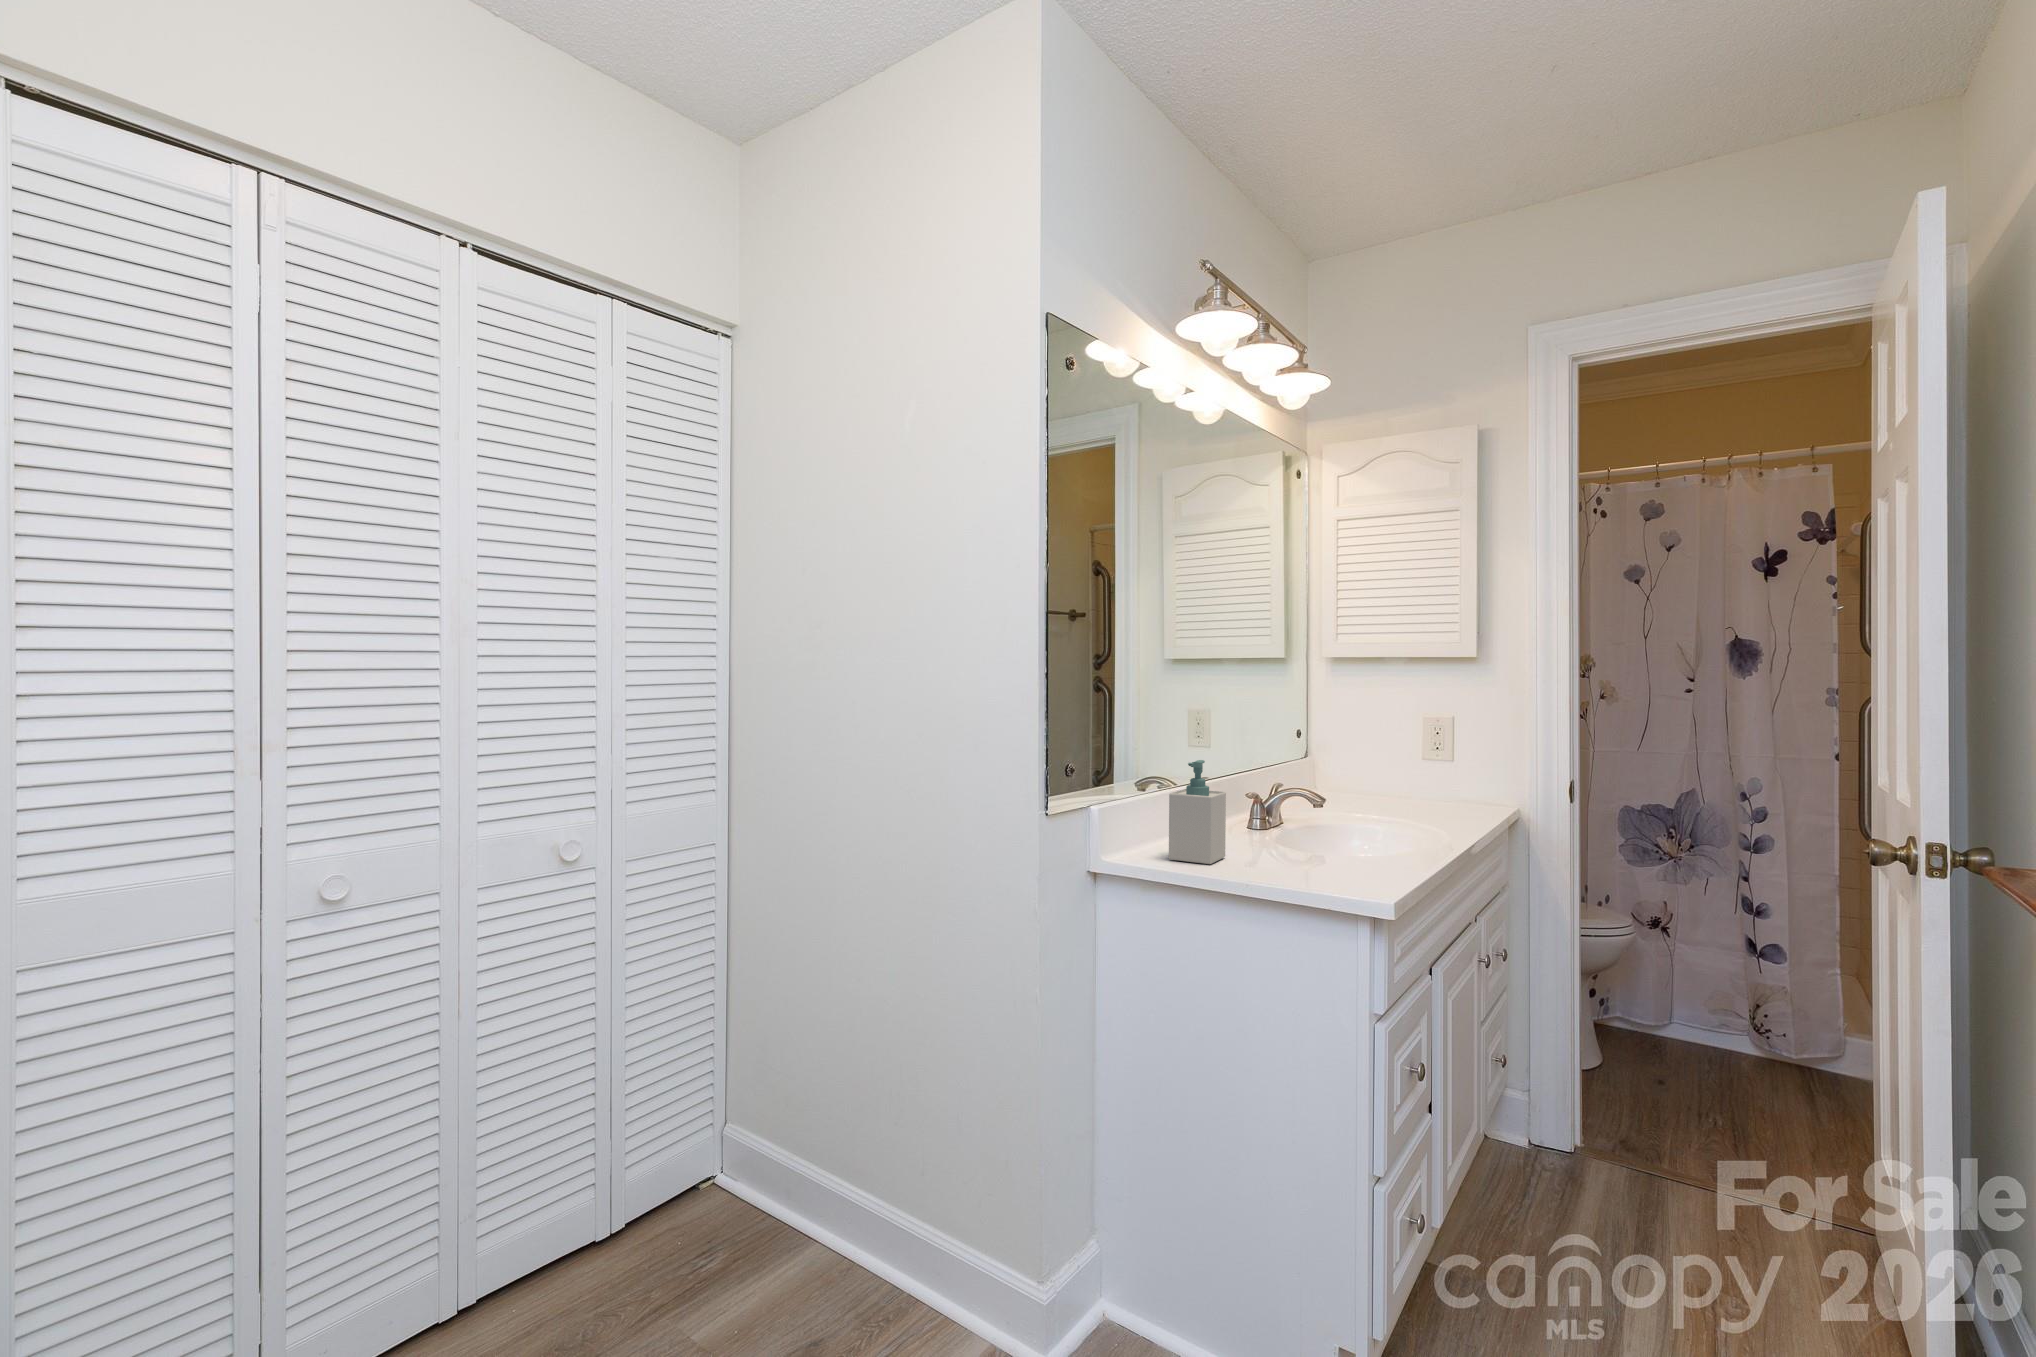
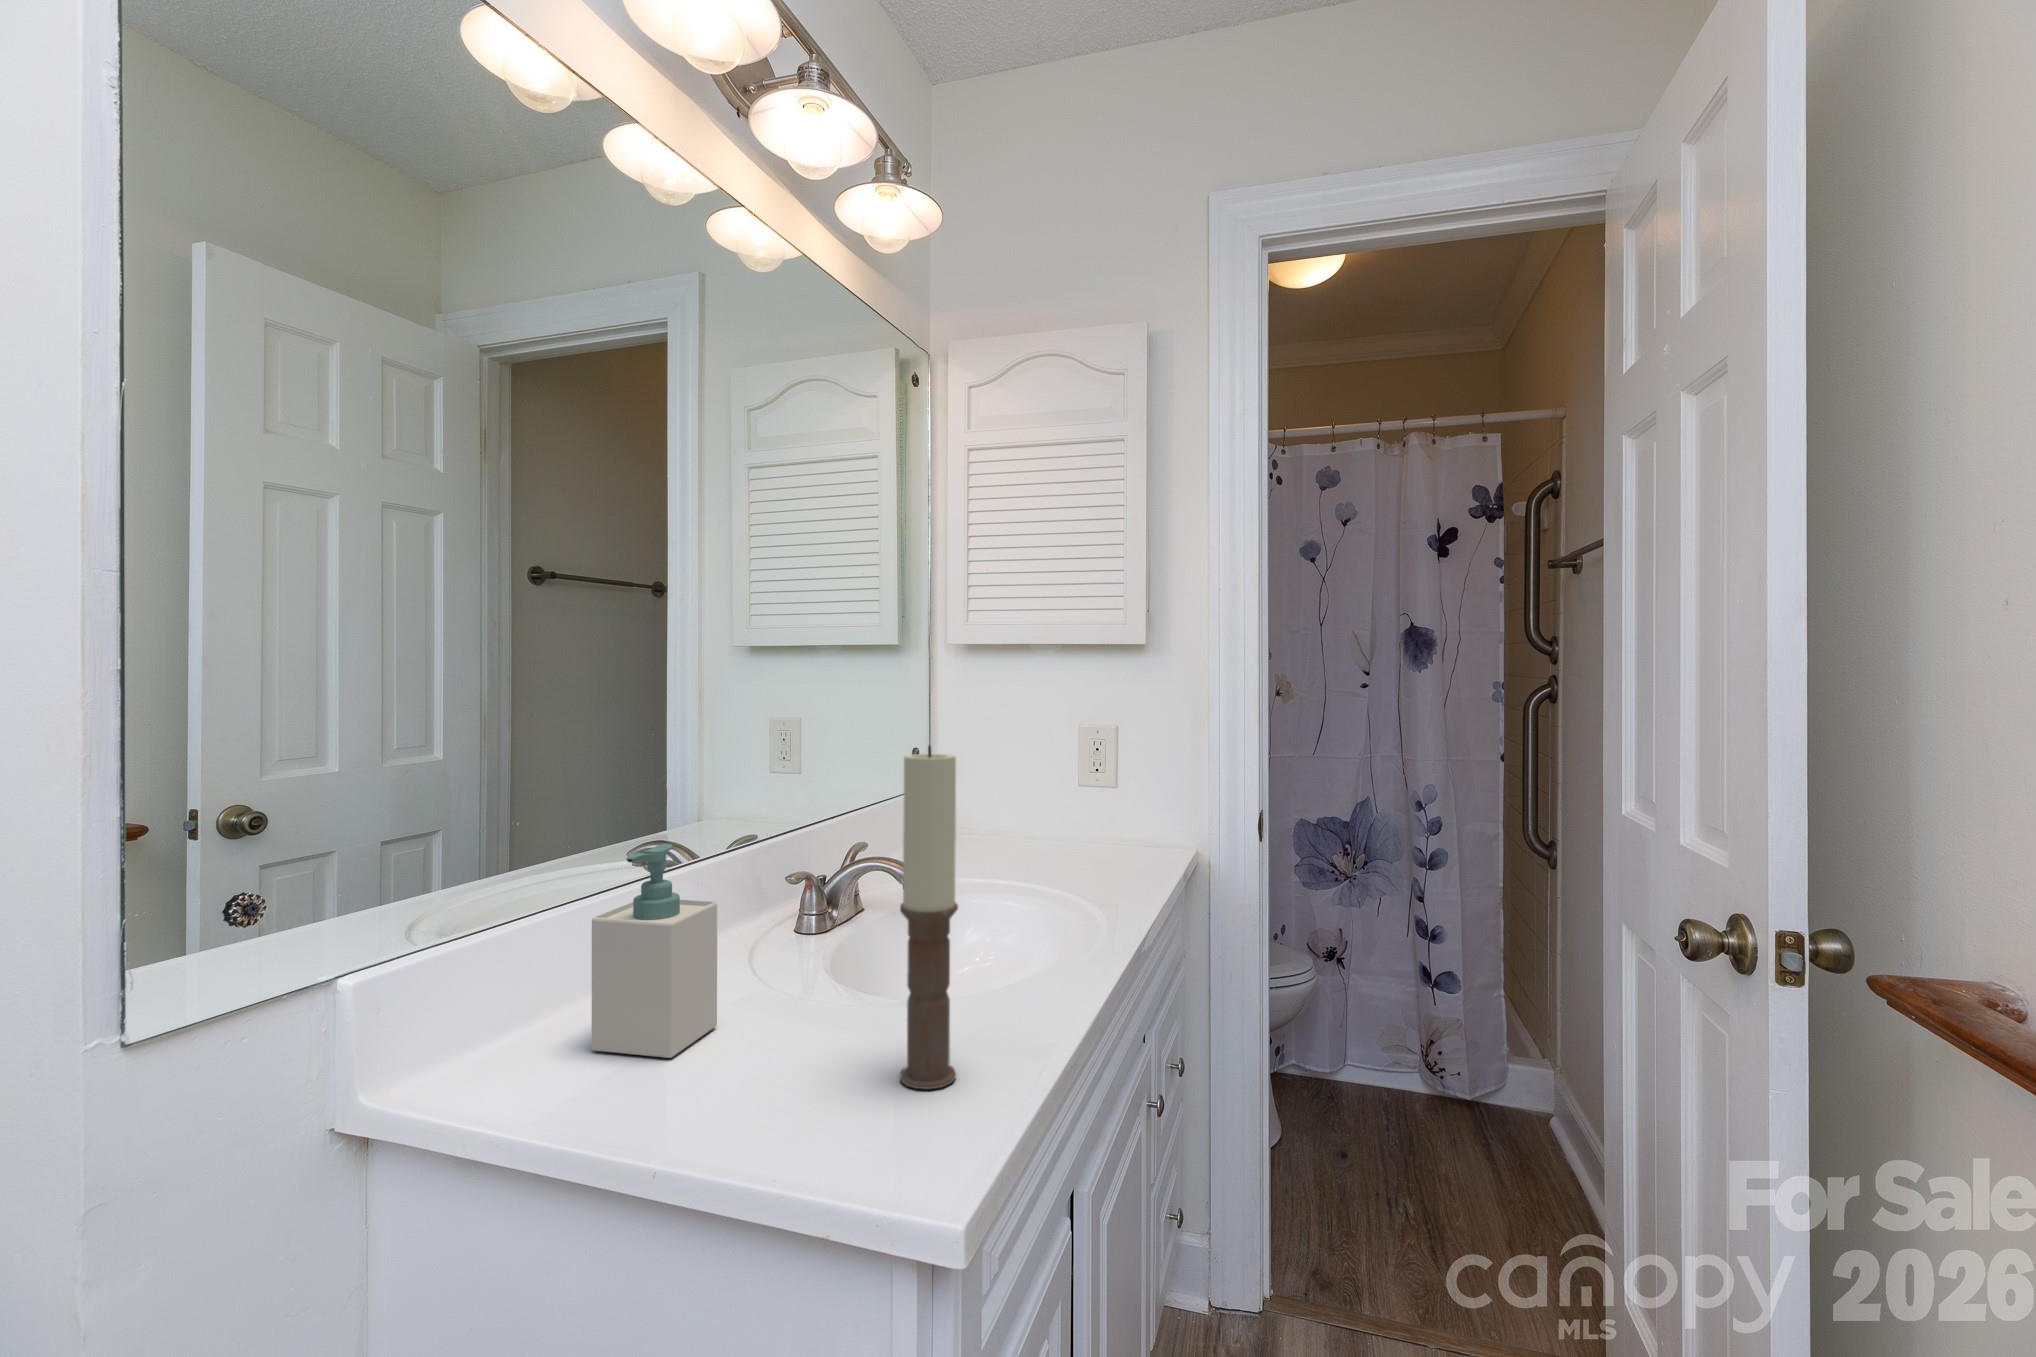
candle: none [1334,709,1365,882] -> present [900,746,958,1089]

